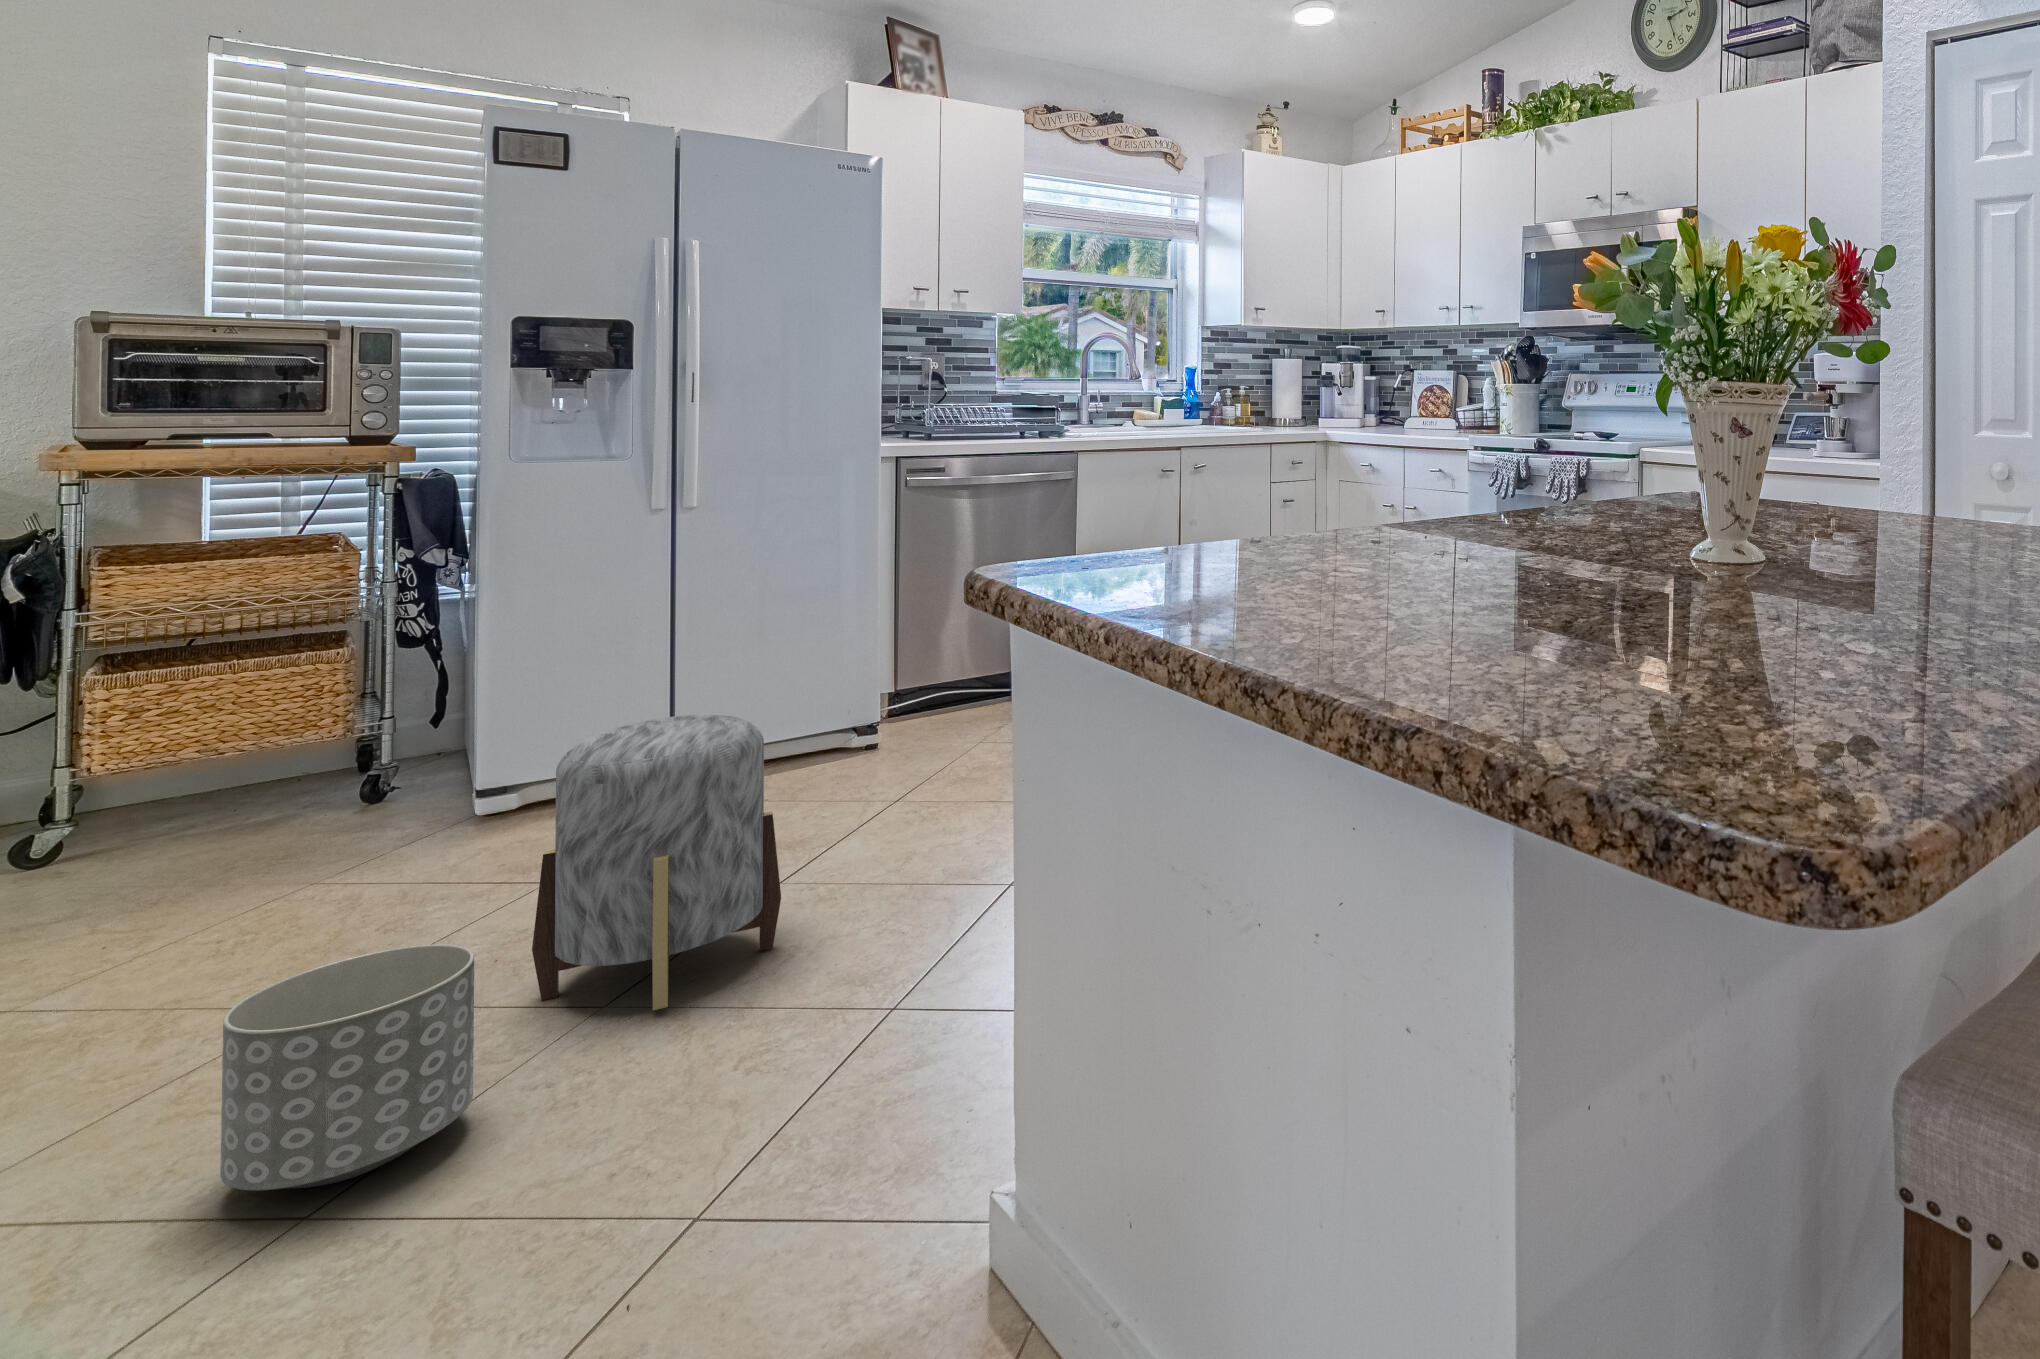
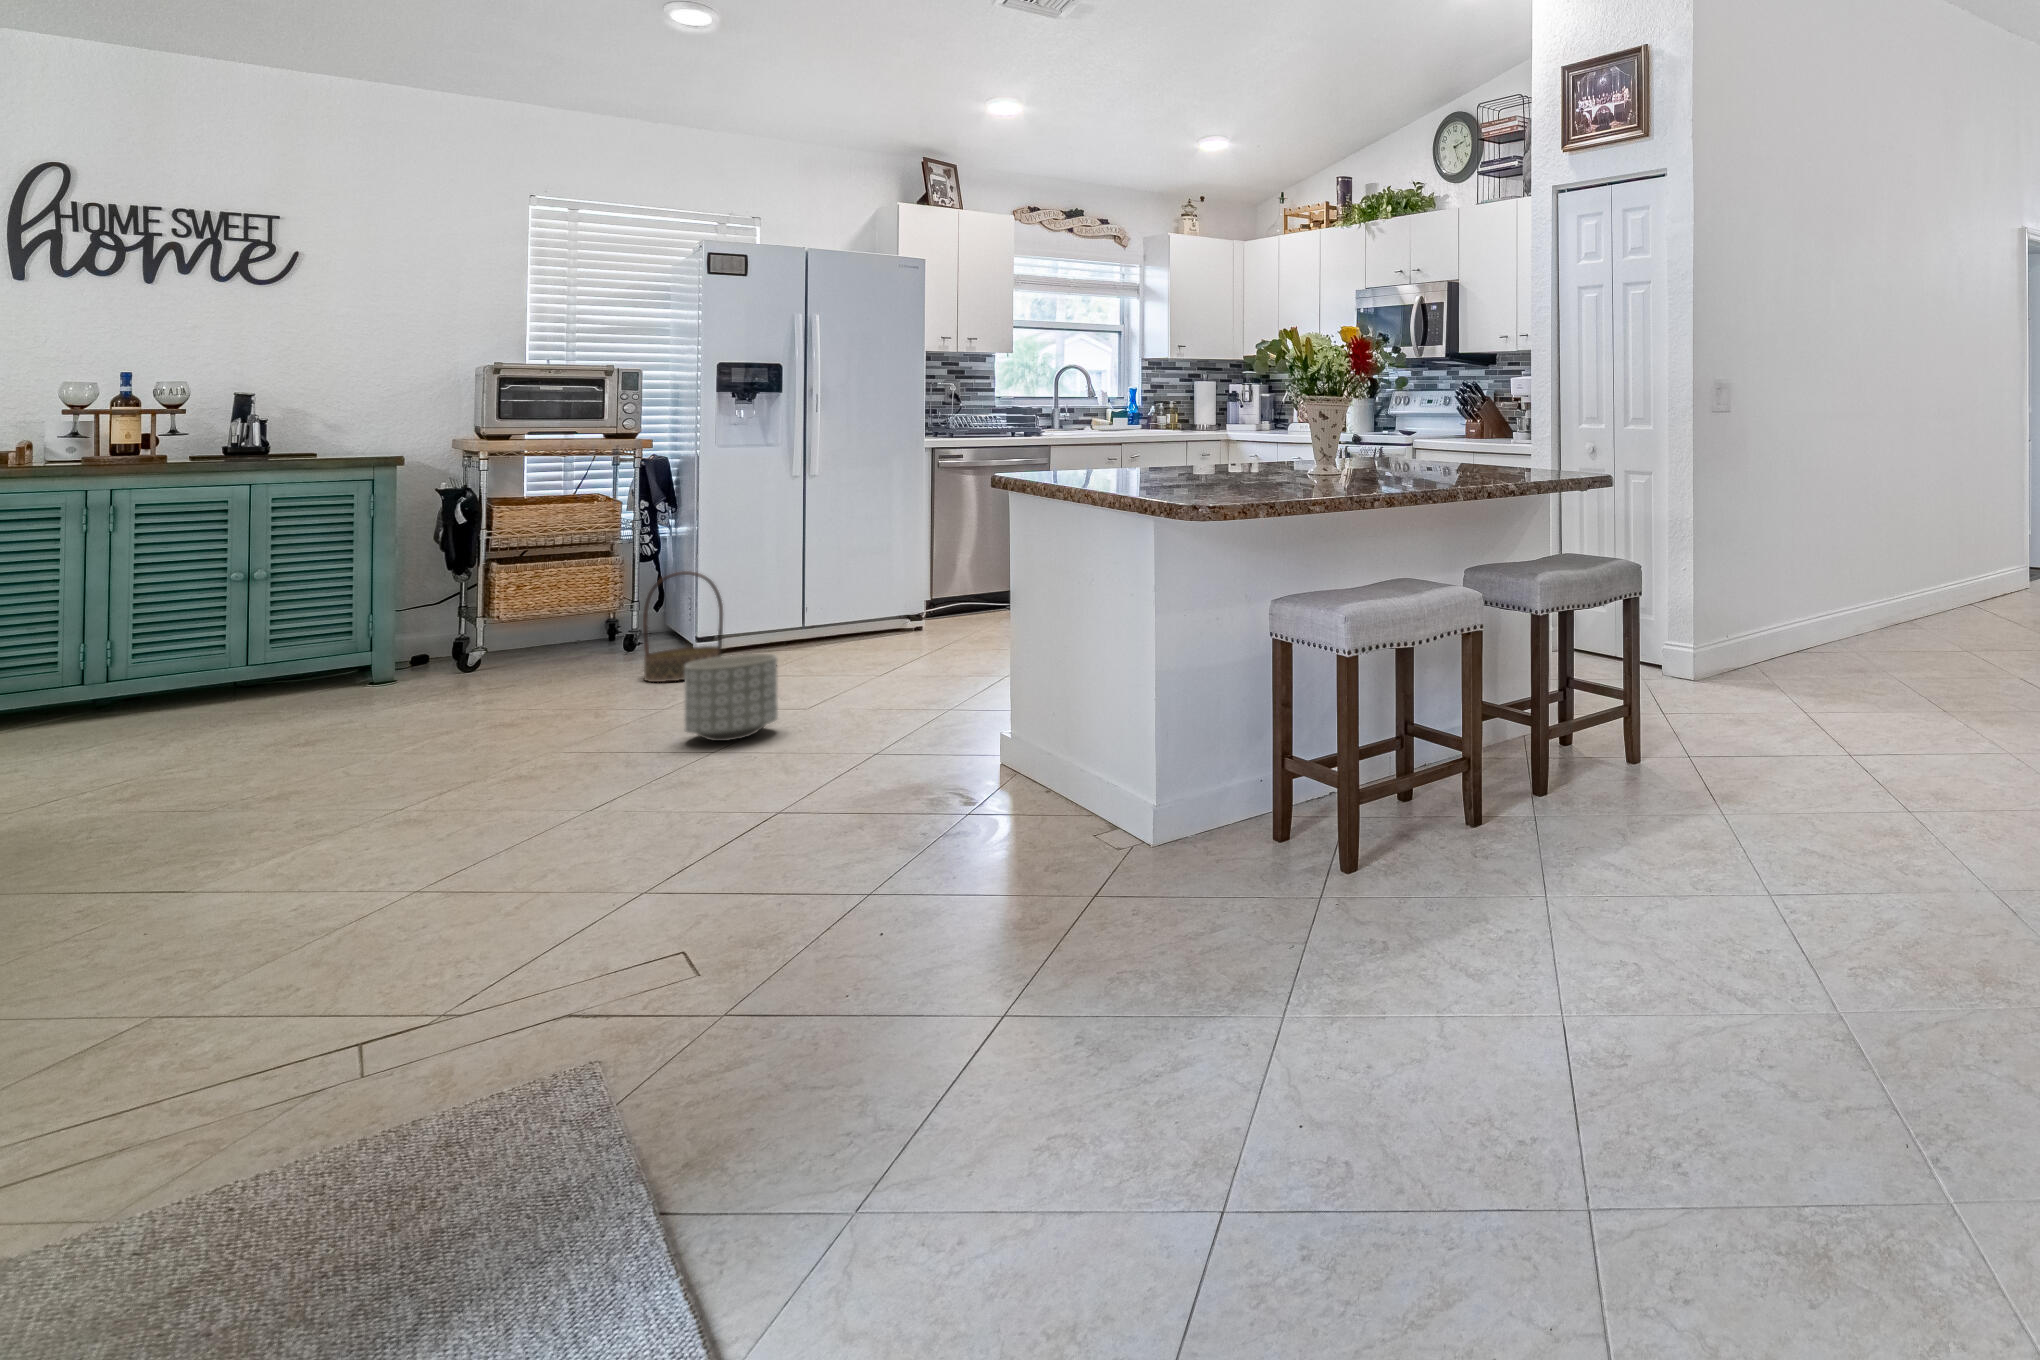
basket: none [334,691,496,903] -> present [643,571,723,682]
stool: present [532,715,781,1010] -> none [778,571,895,706]

